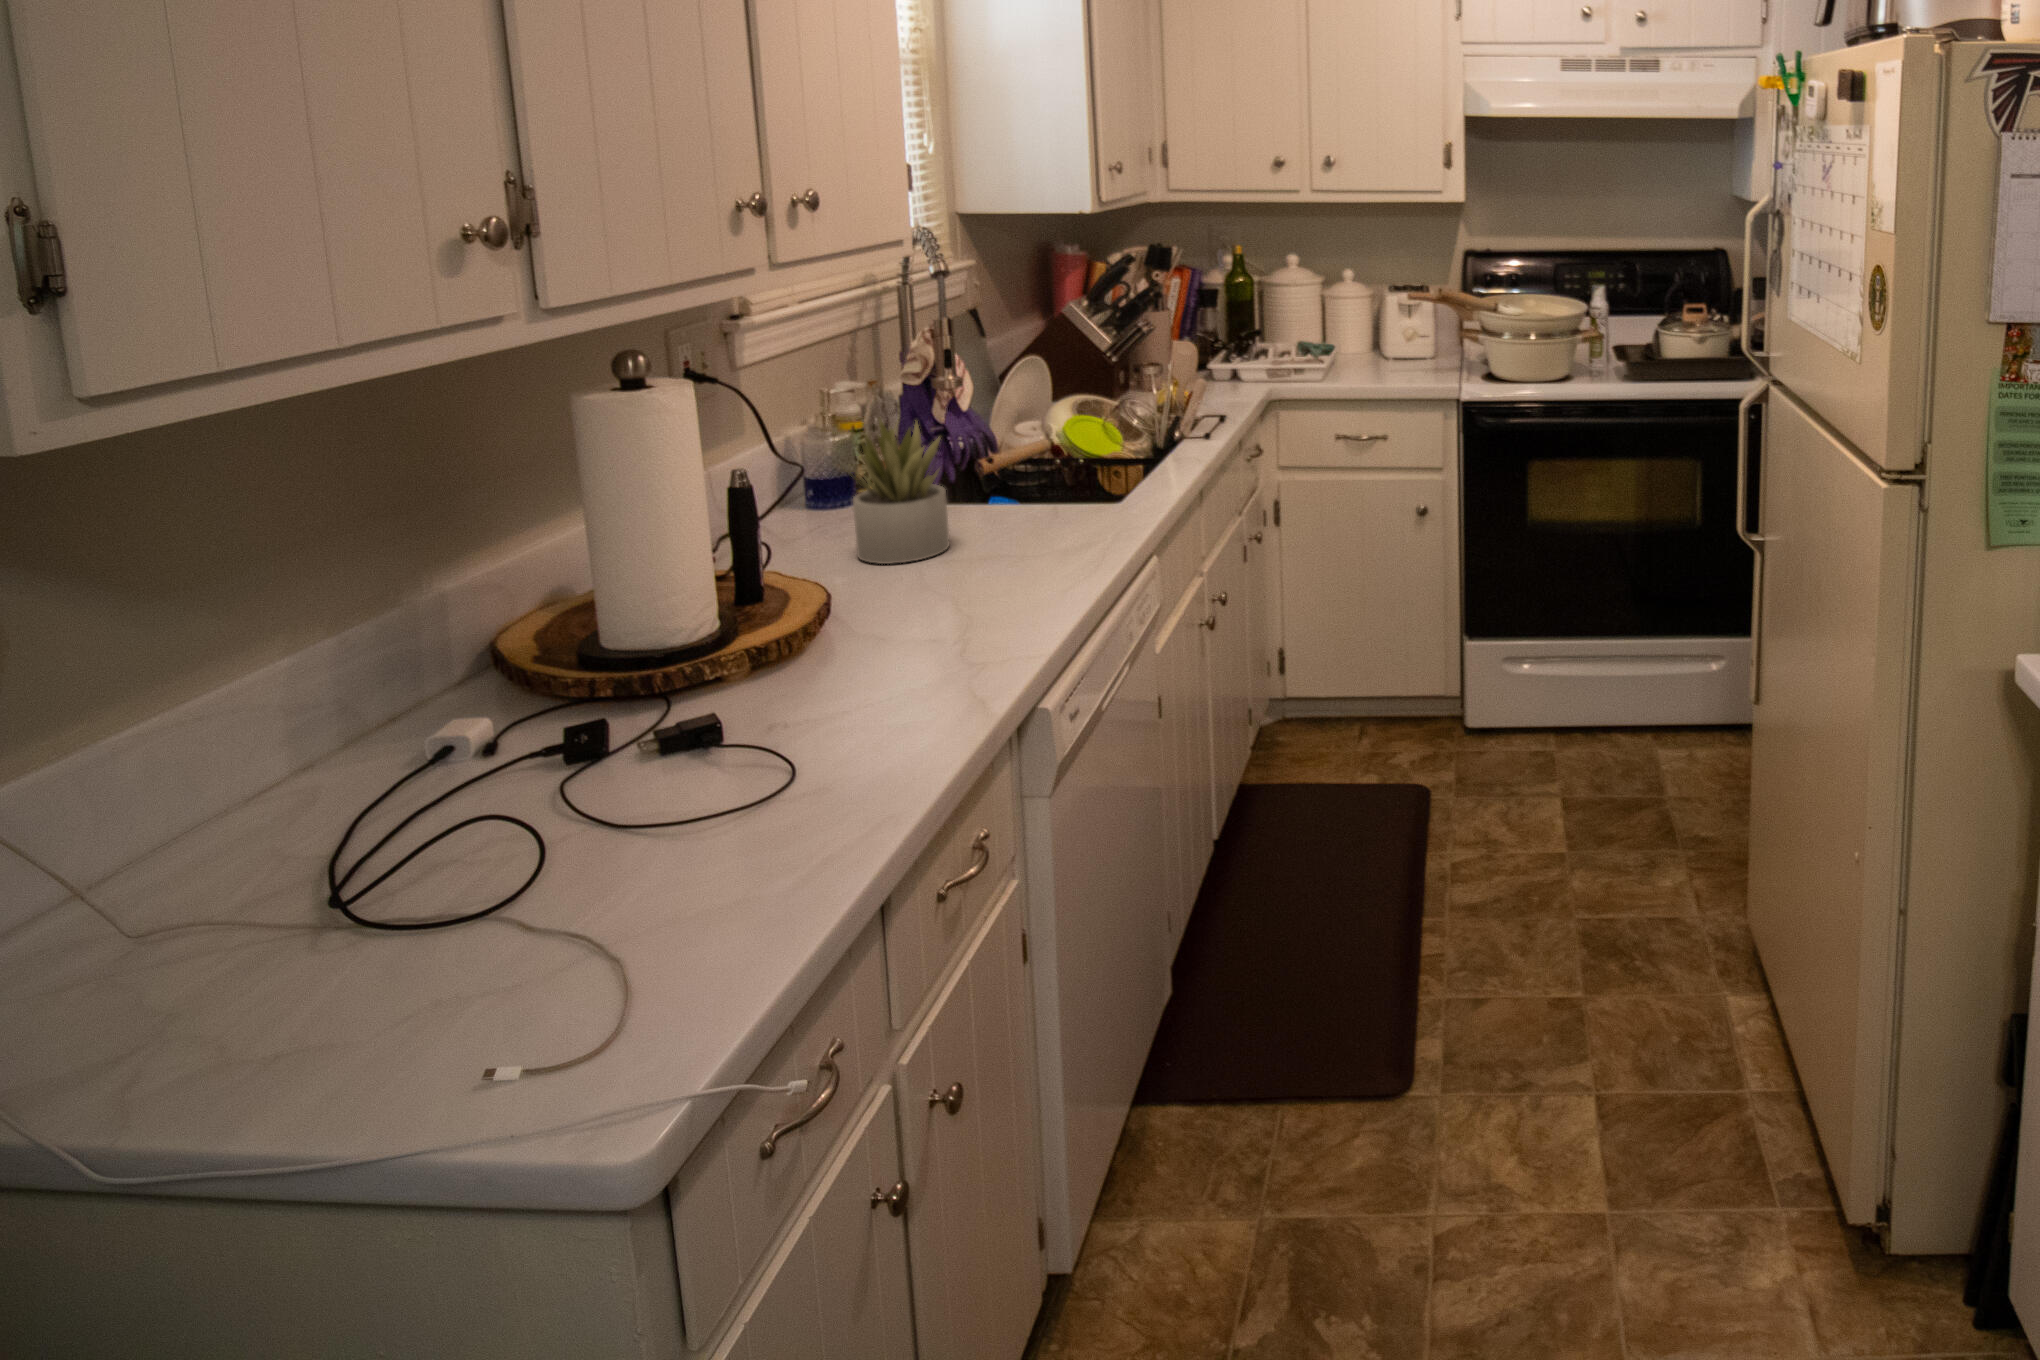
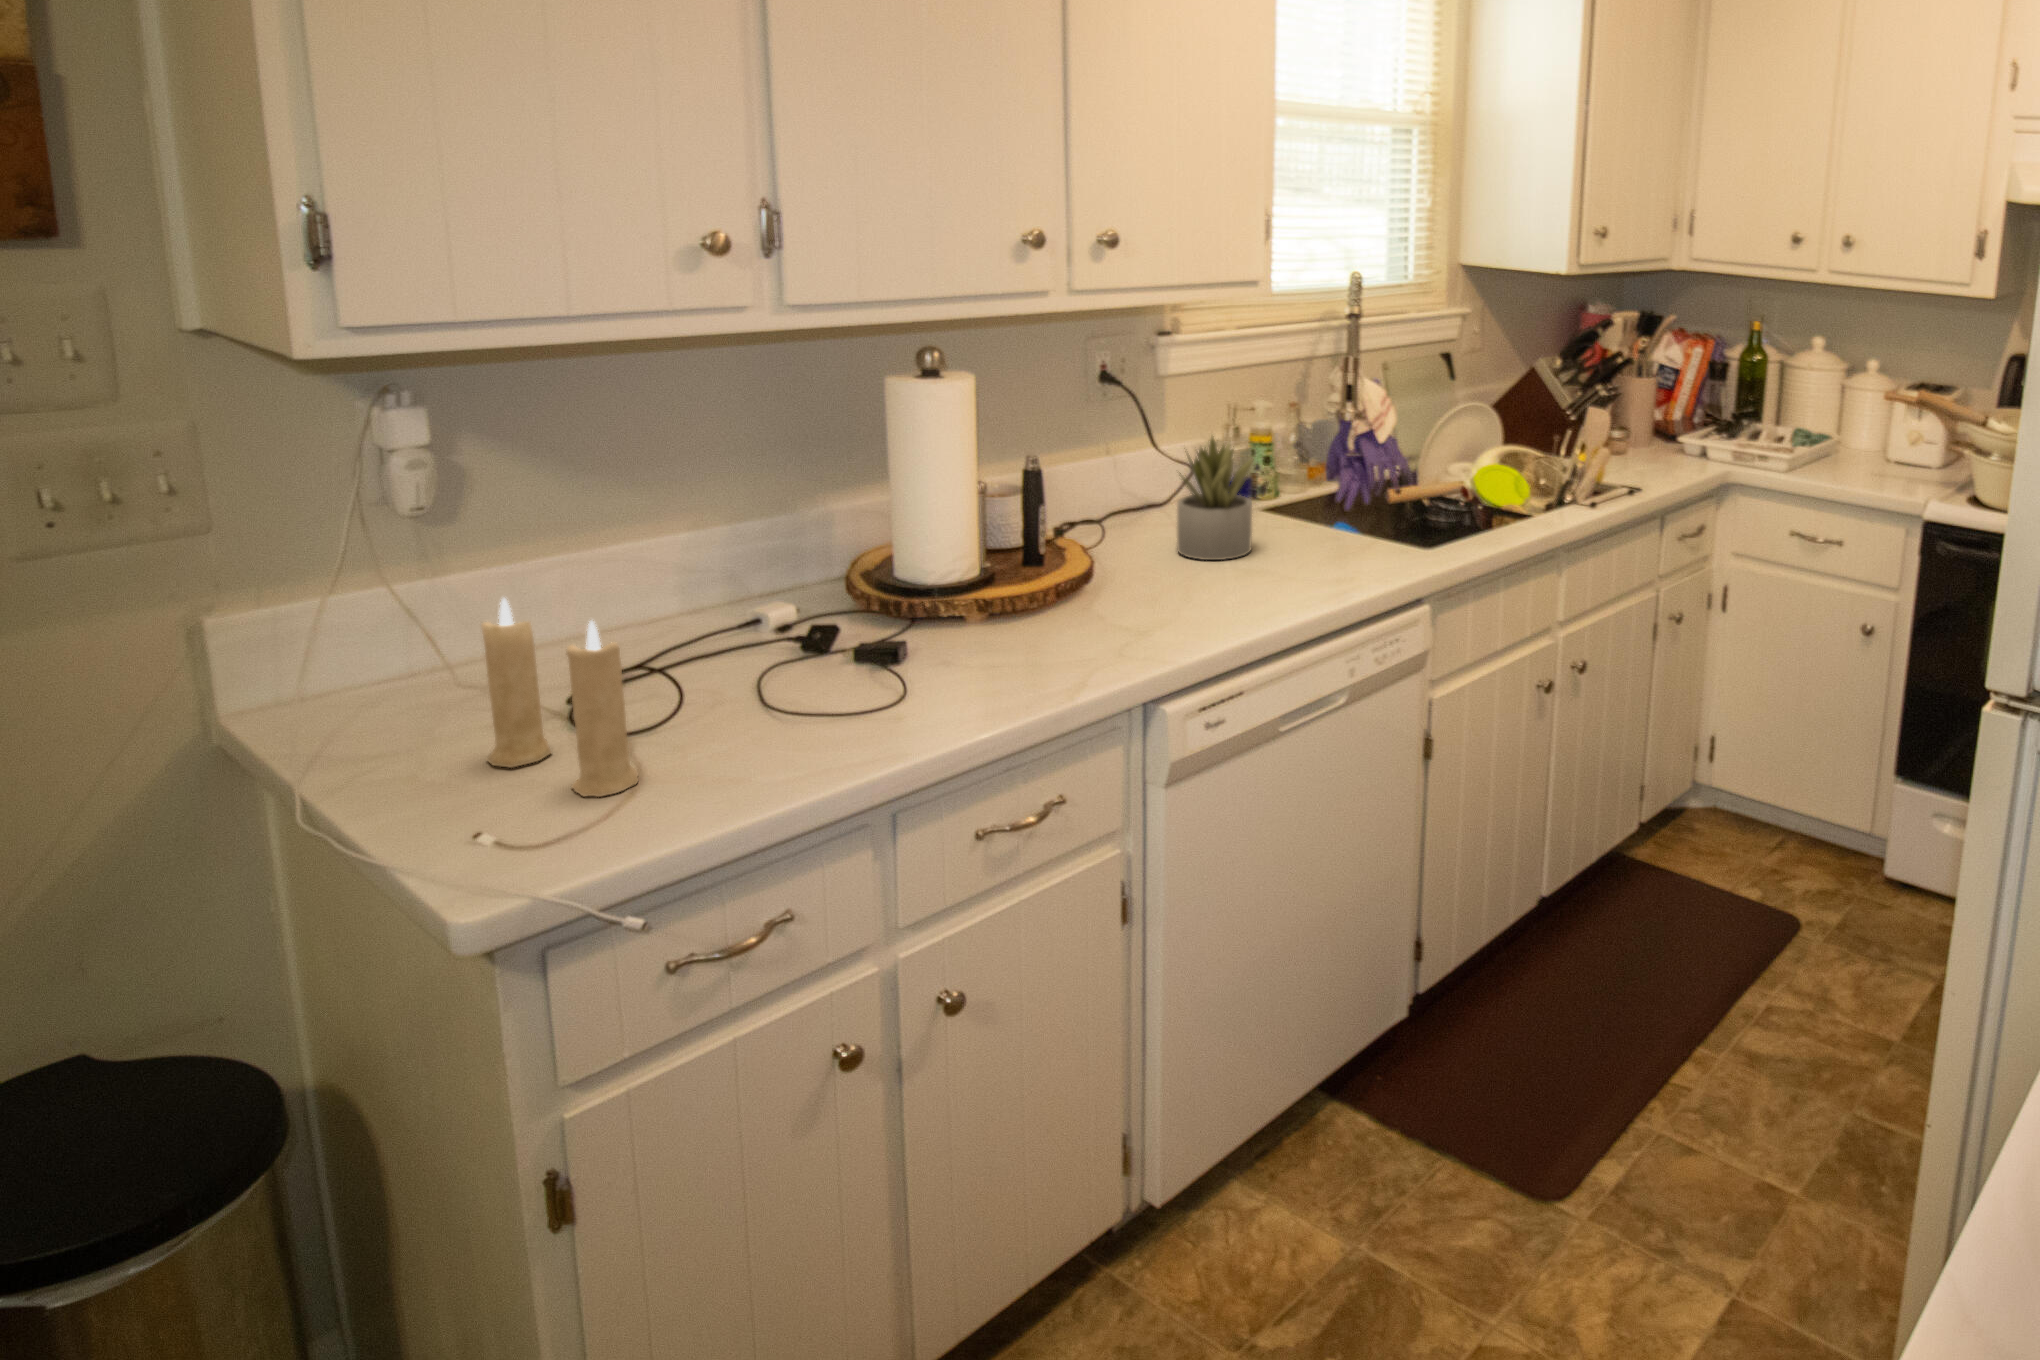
candle: none [183,757,561,1073] -> present [481,598,638,797]

